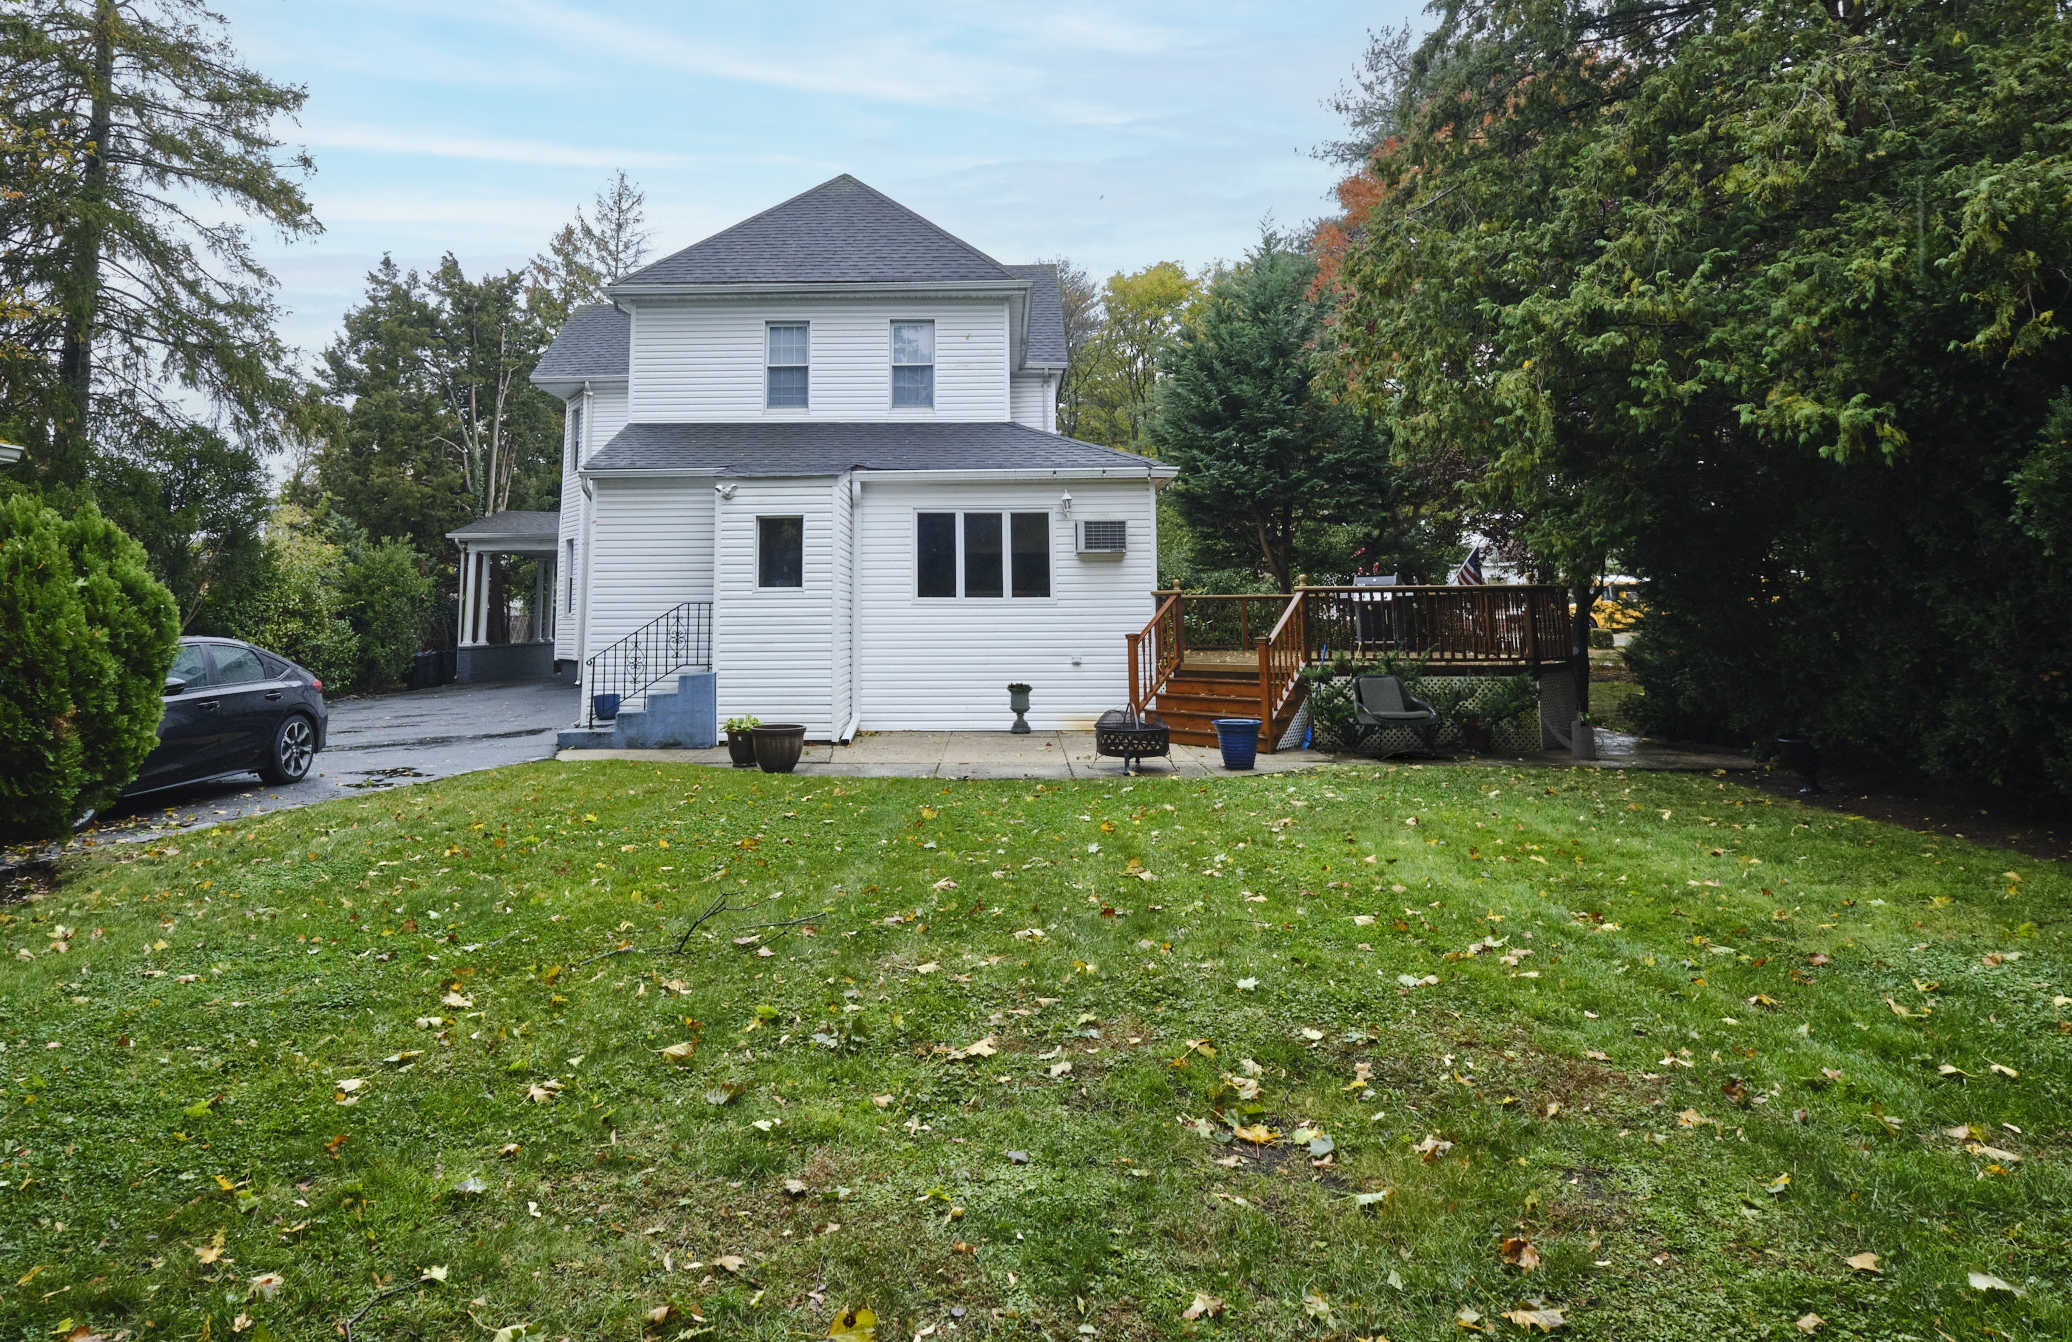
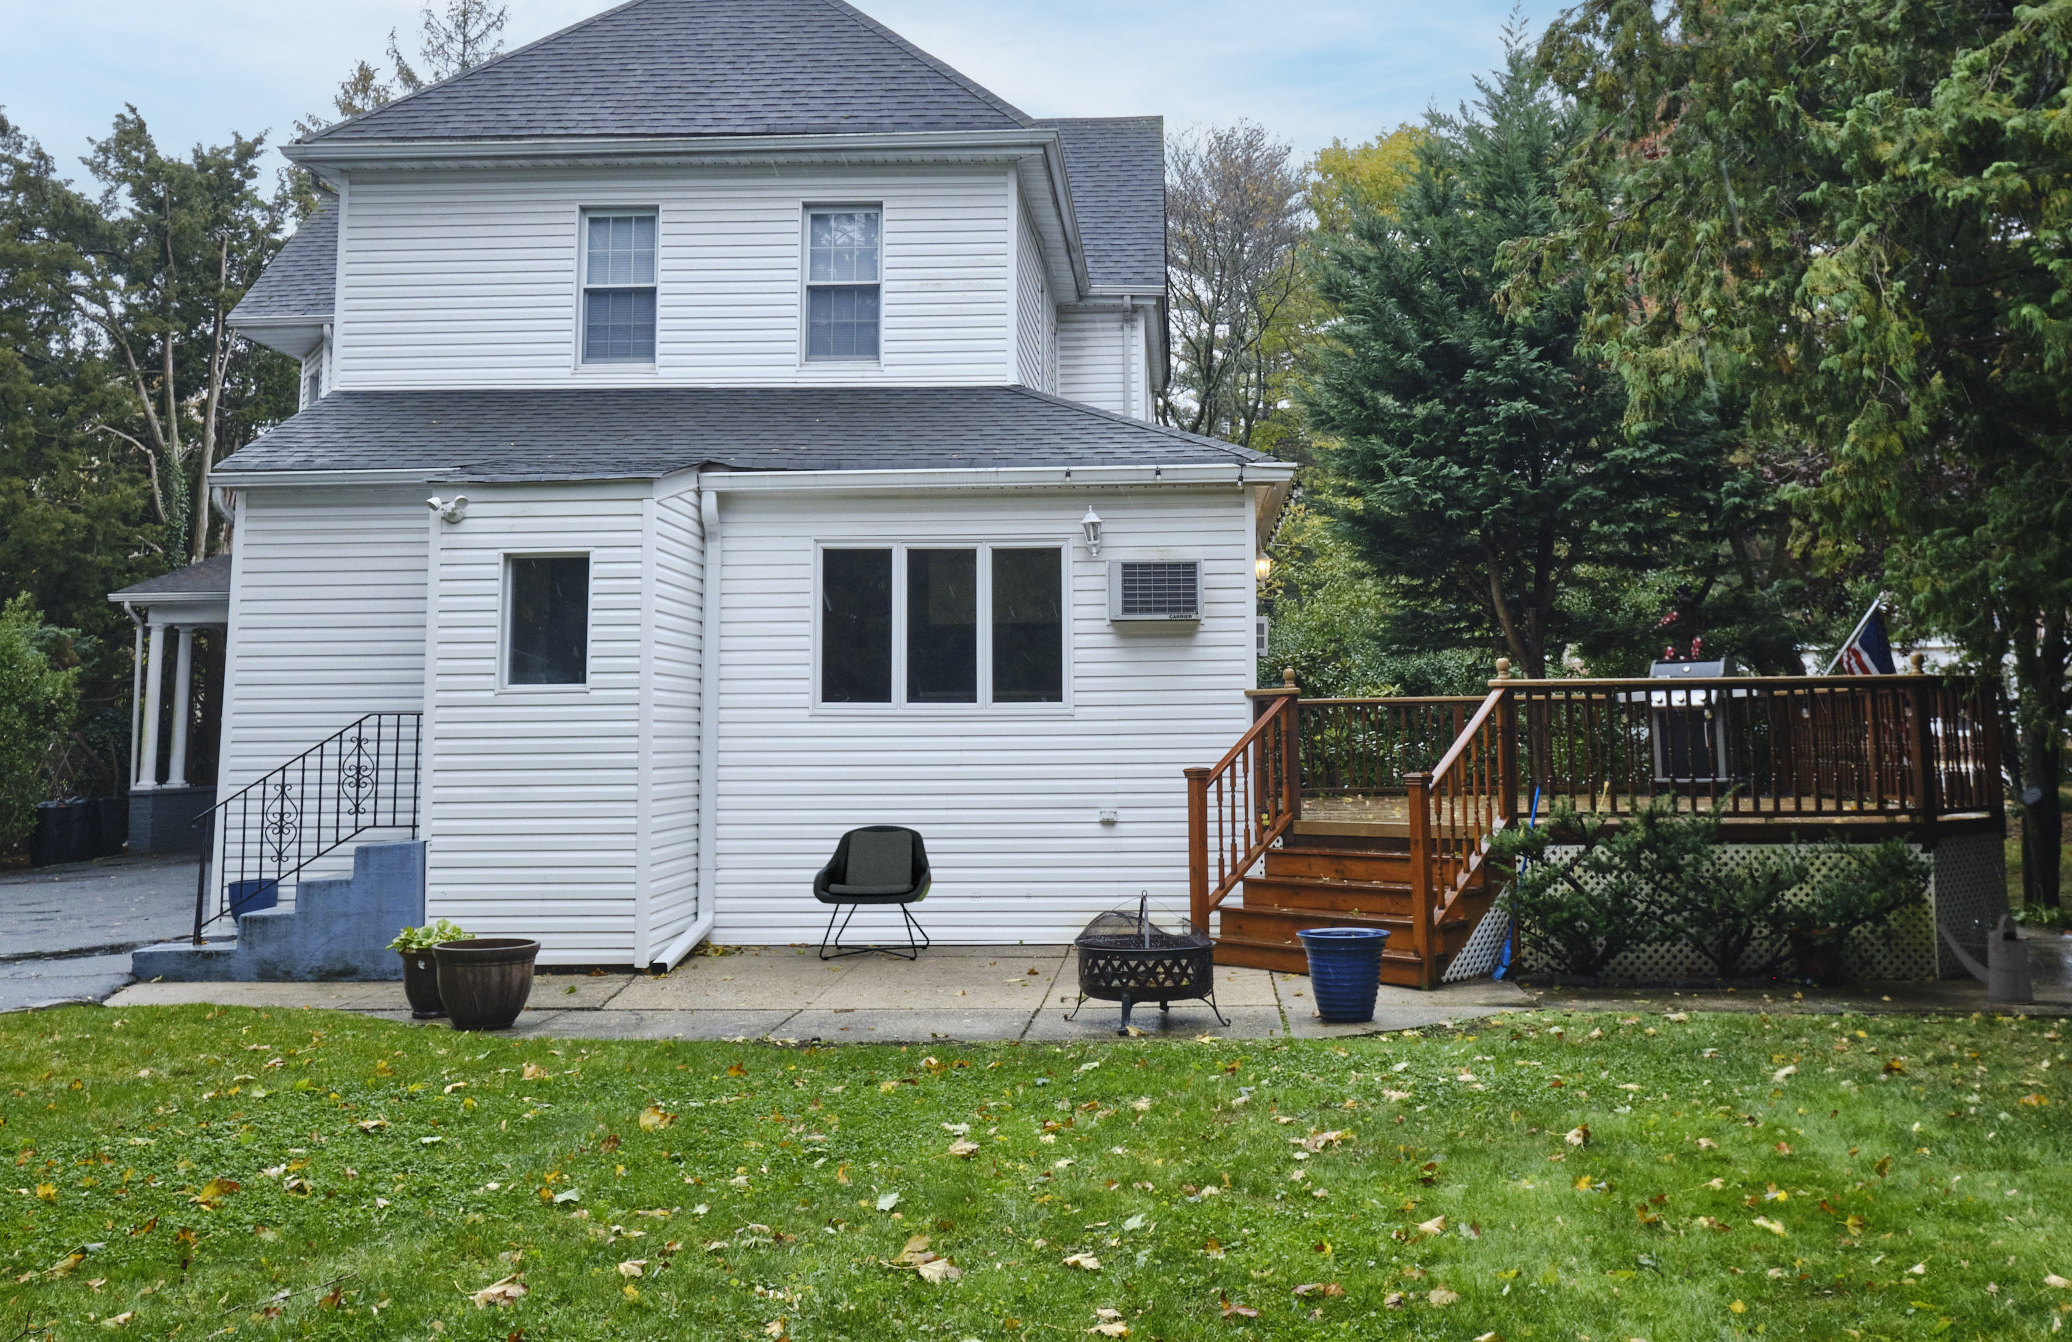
lounge chair: present [1351,674,1439,761] -> present [813,825,931,961]
planter: present [1007,683,1033,733] -> none [969,857,1017,953]

